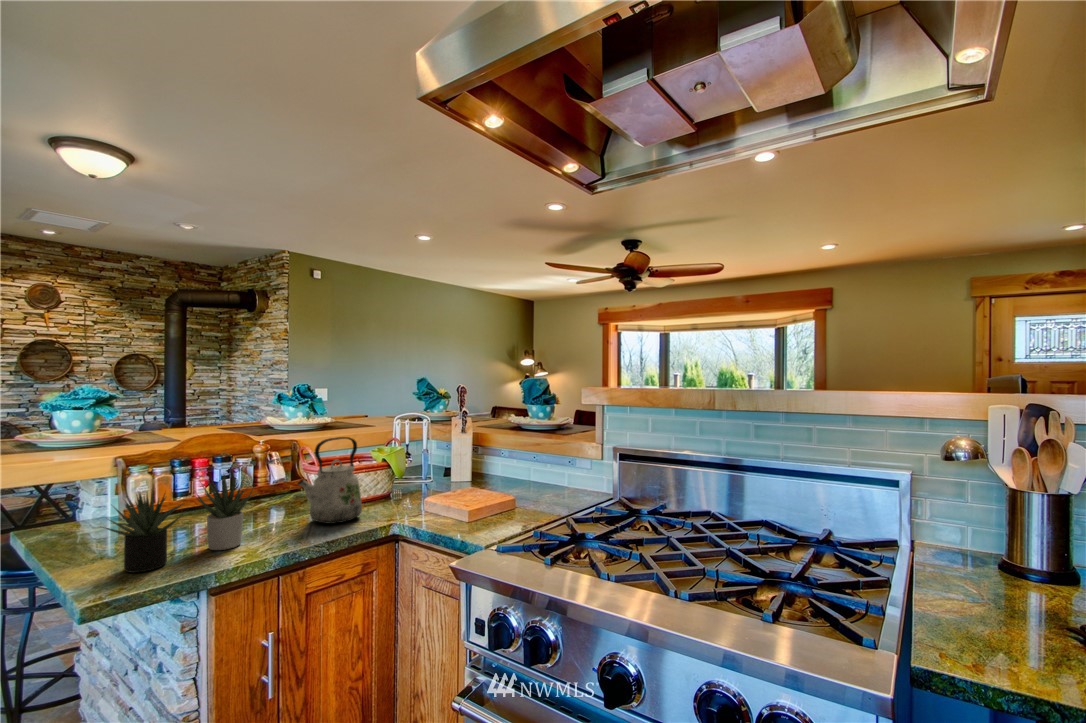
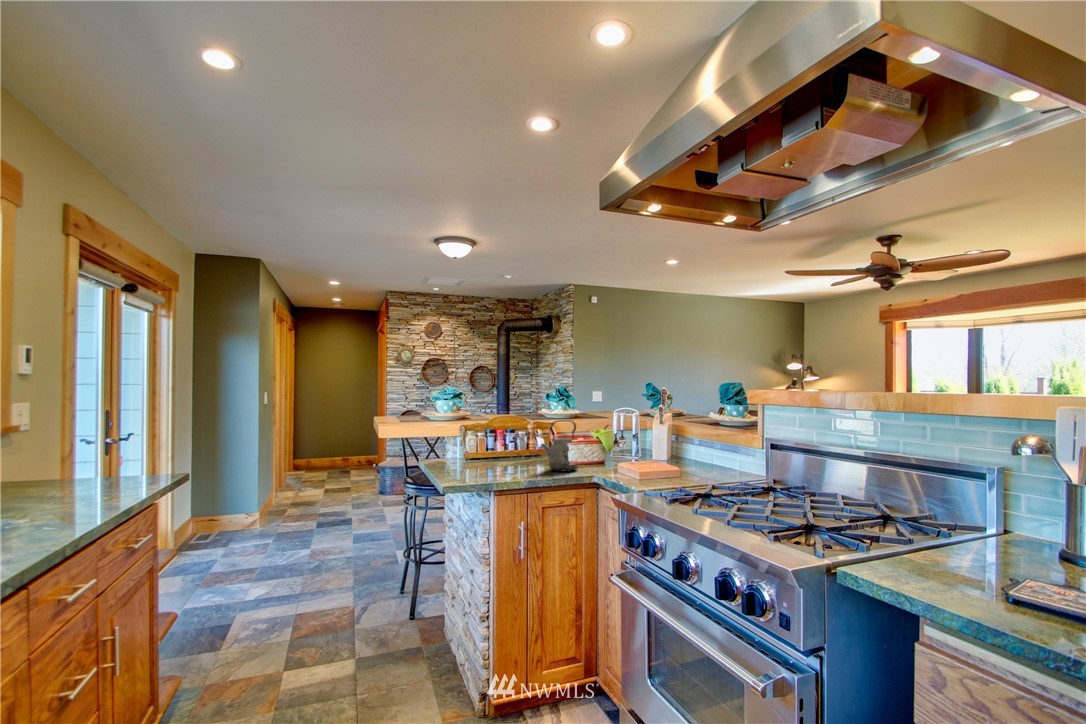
succulent plant: present [103,475,256,573] -> none [451,434,521,478]

